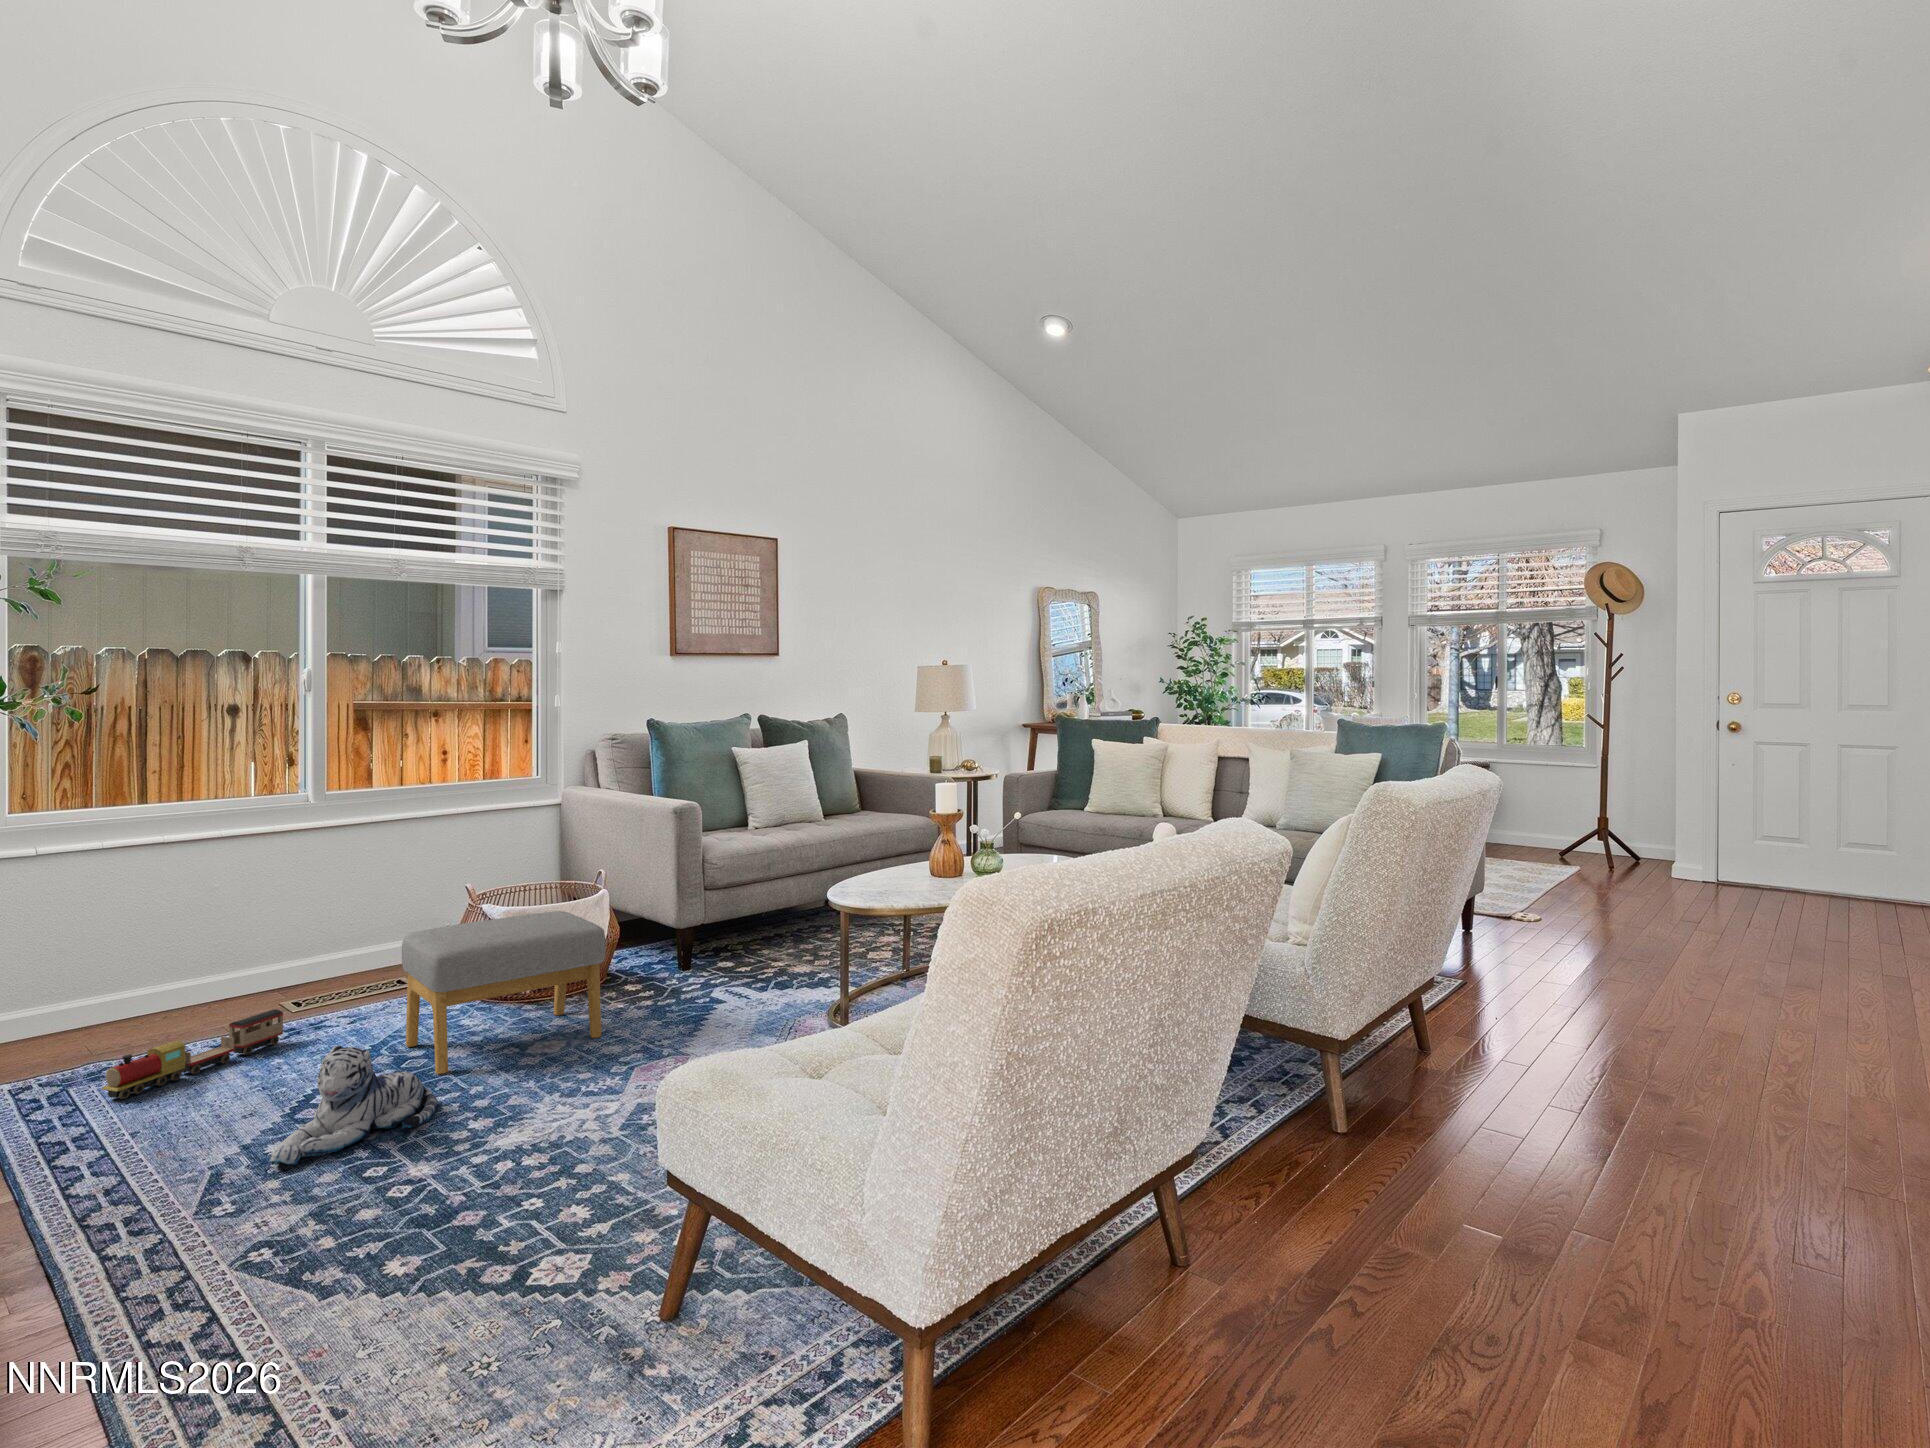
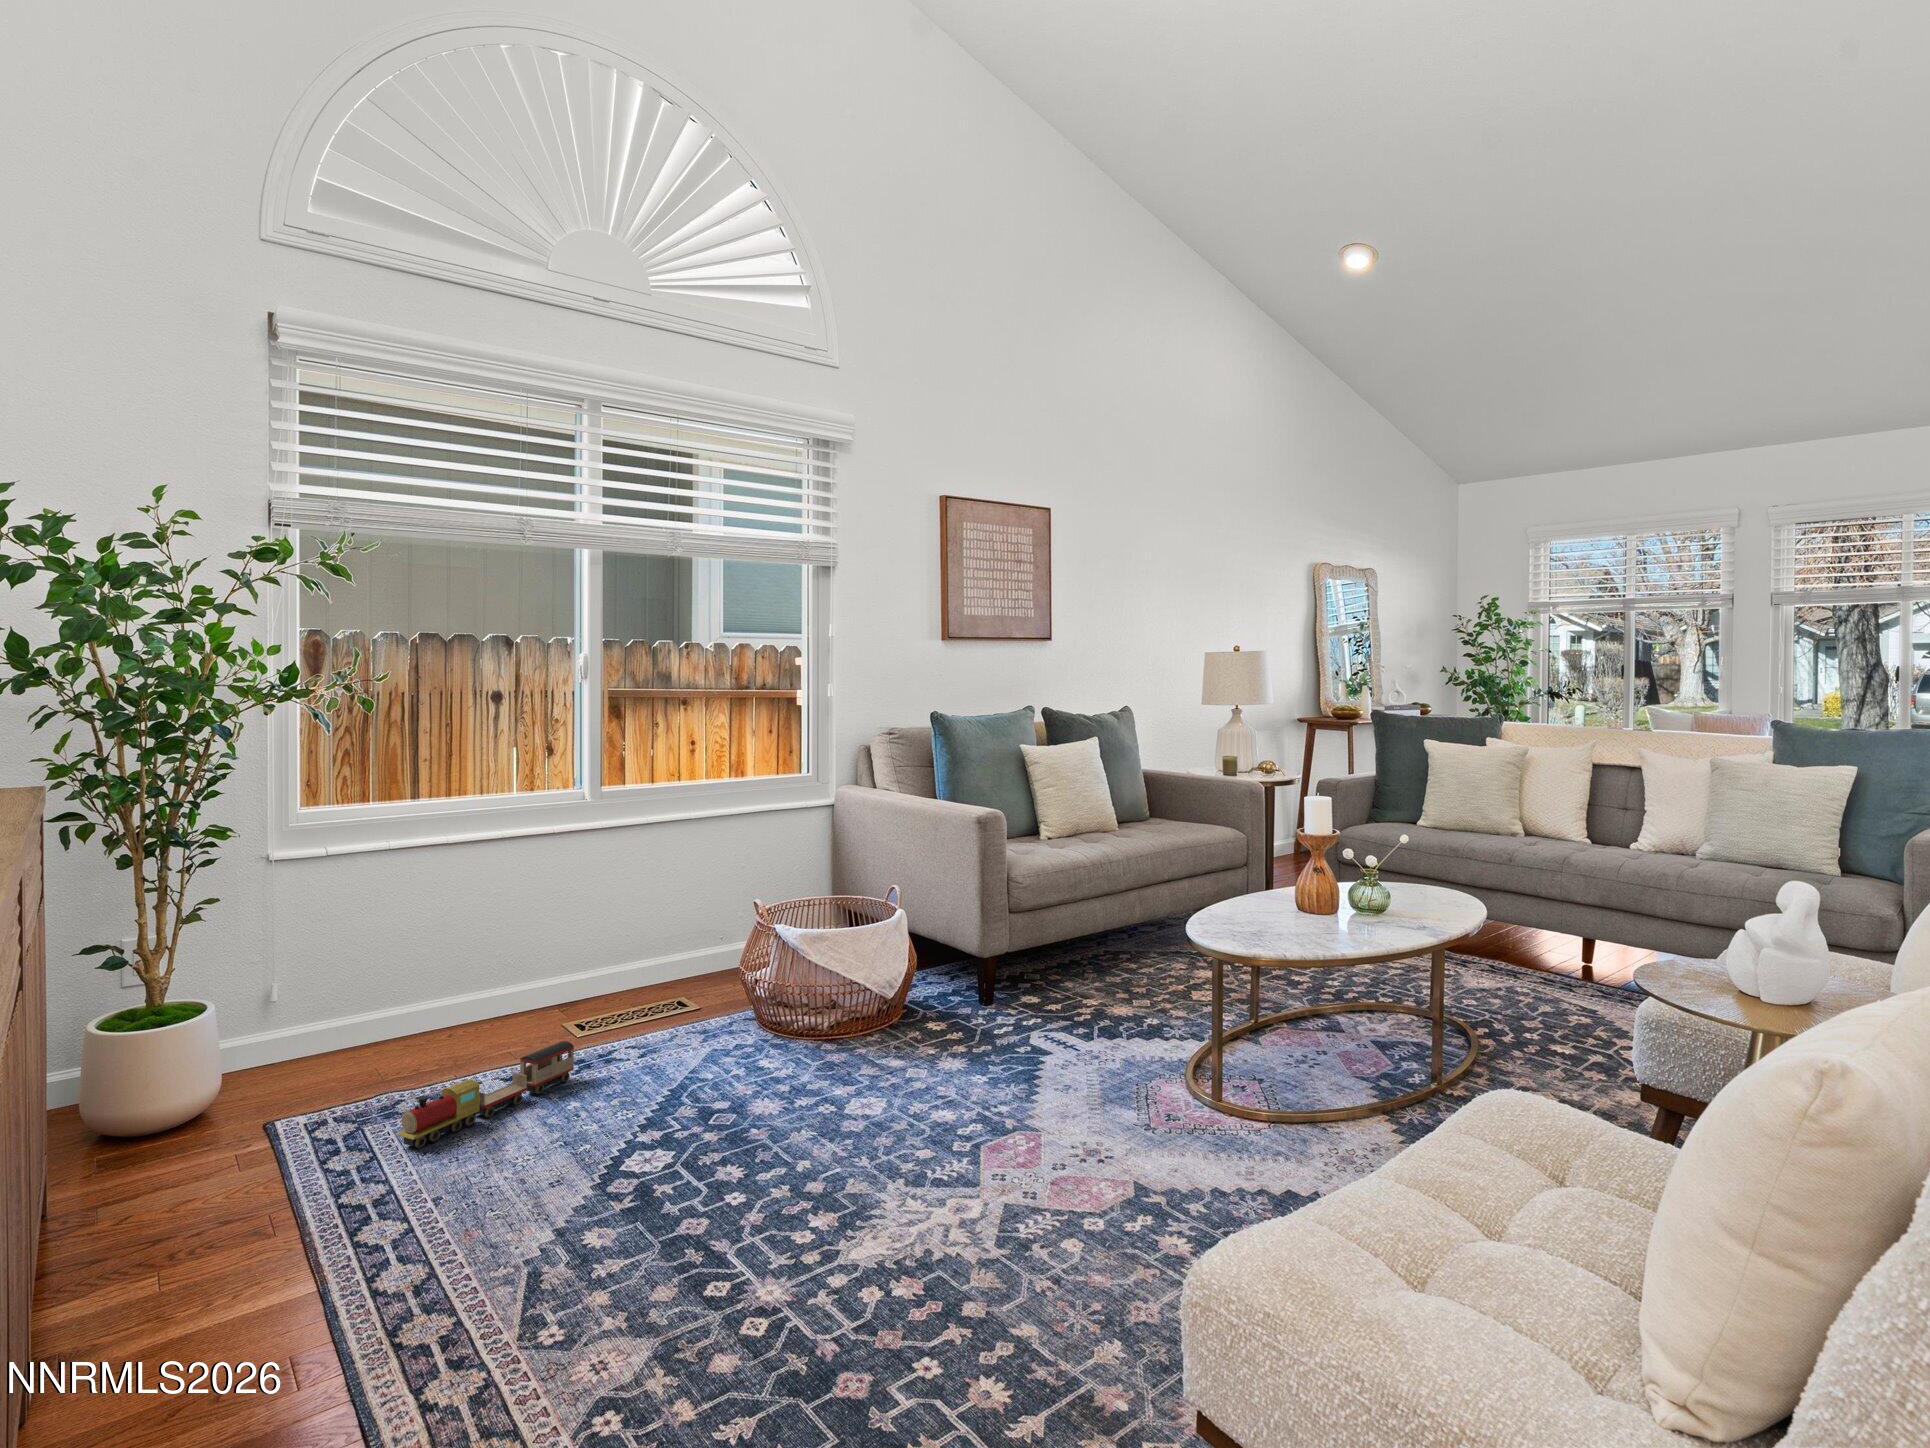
footstool: present [402,911,605,1074] -> none [703,940,928,1139]
plush toy: present [270,1046,438,1164] -> none [595,1117,766,1268]

